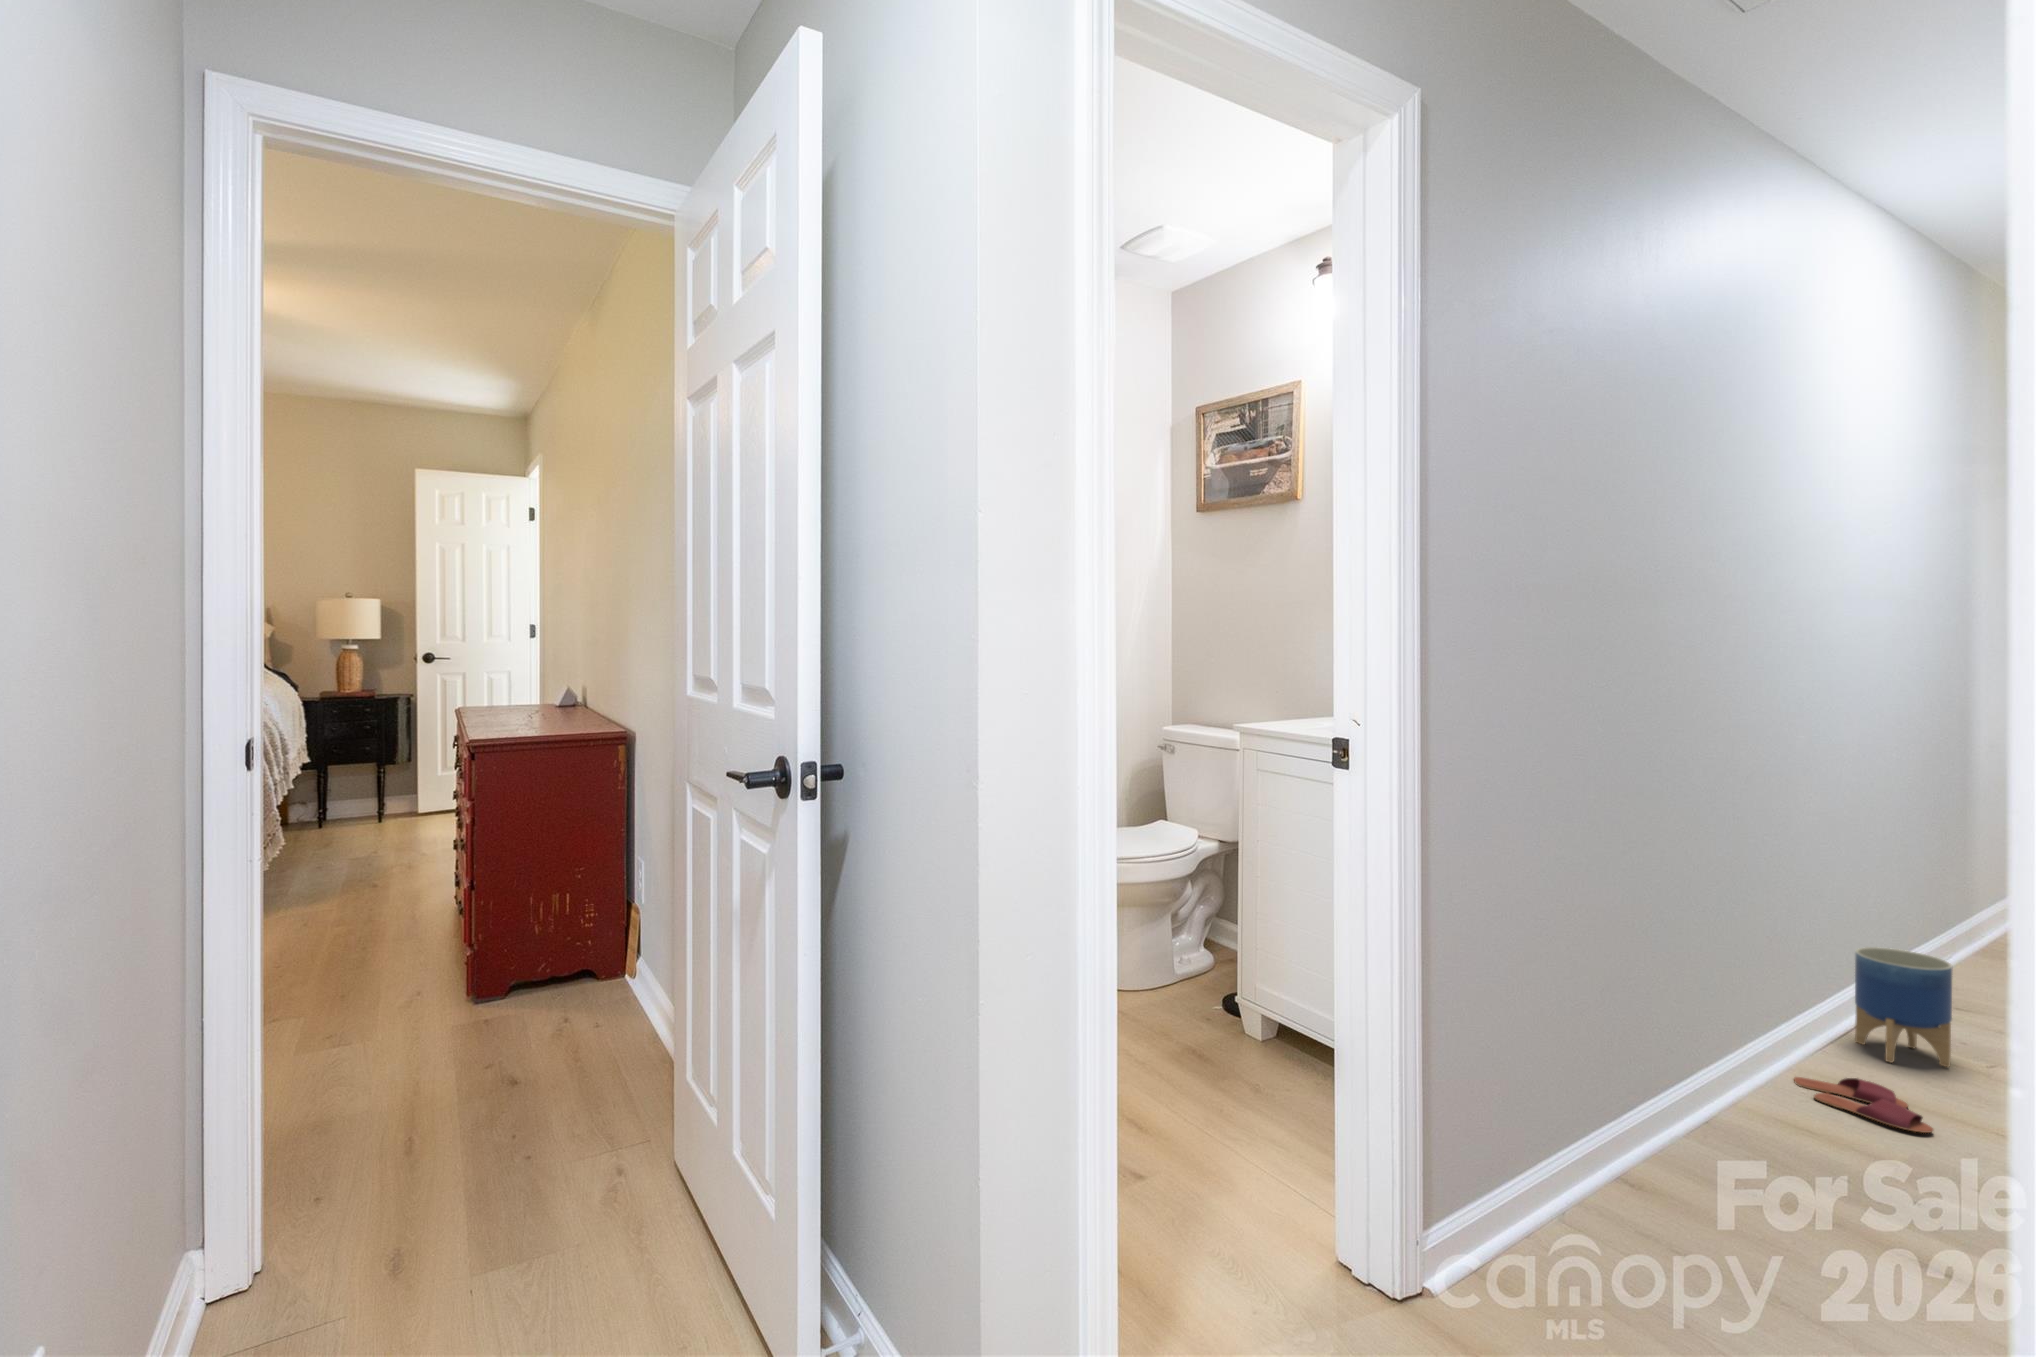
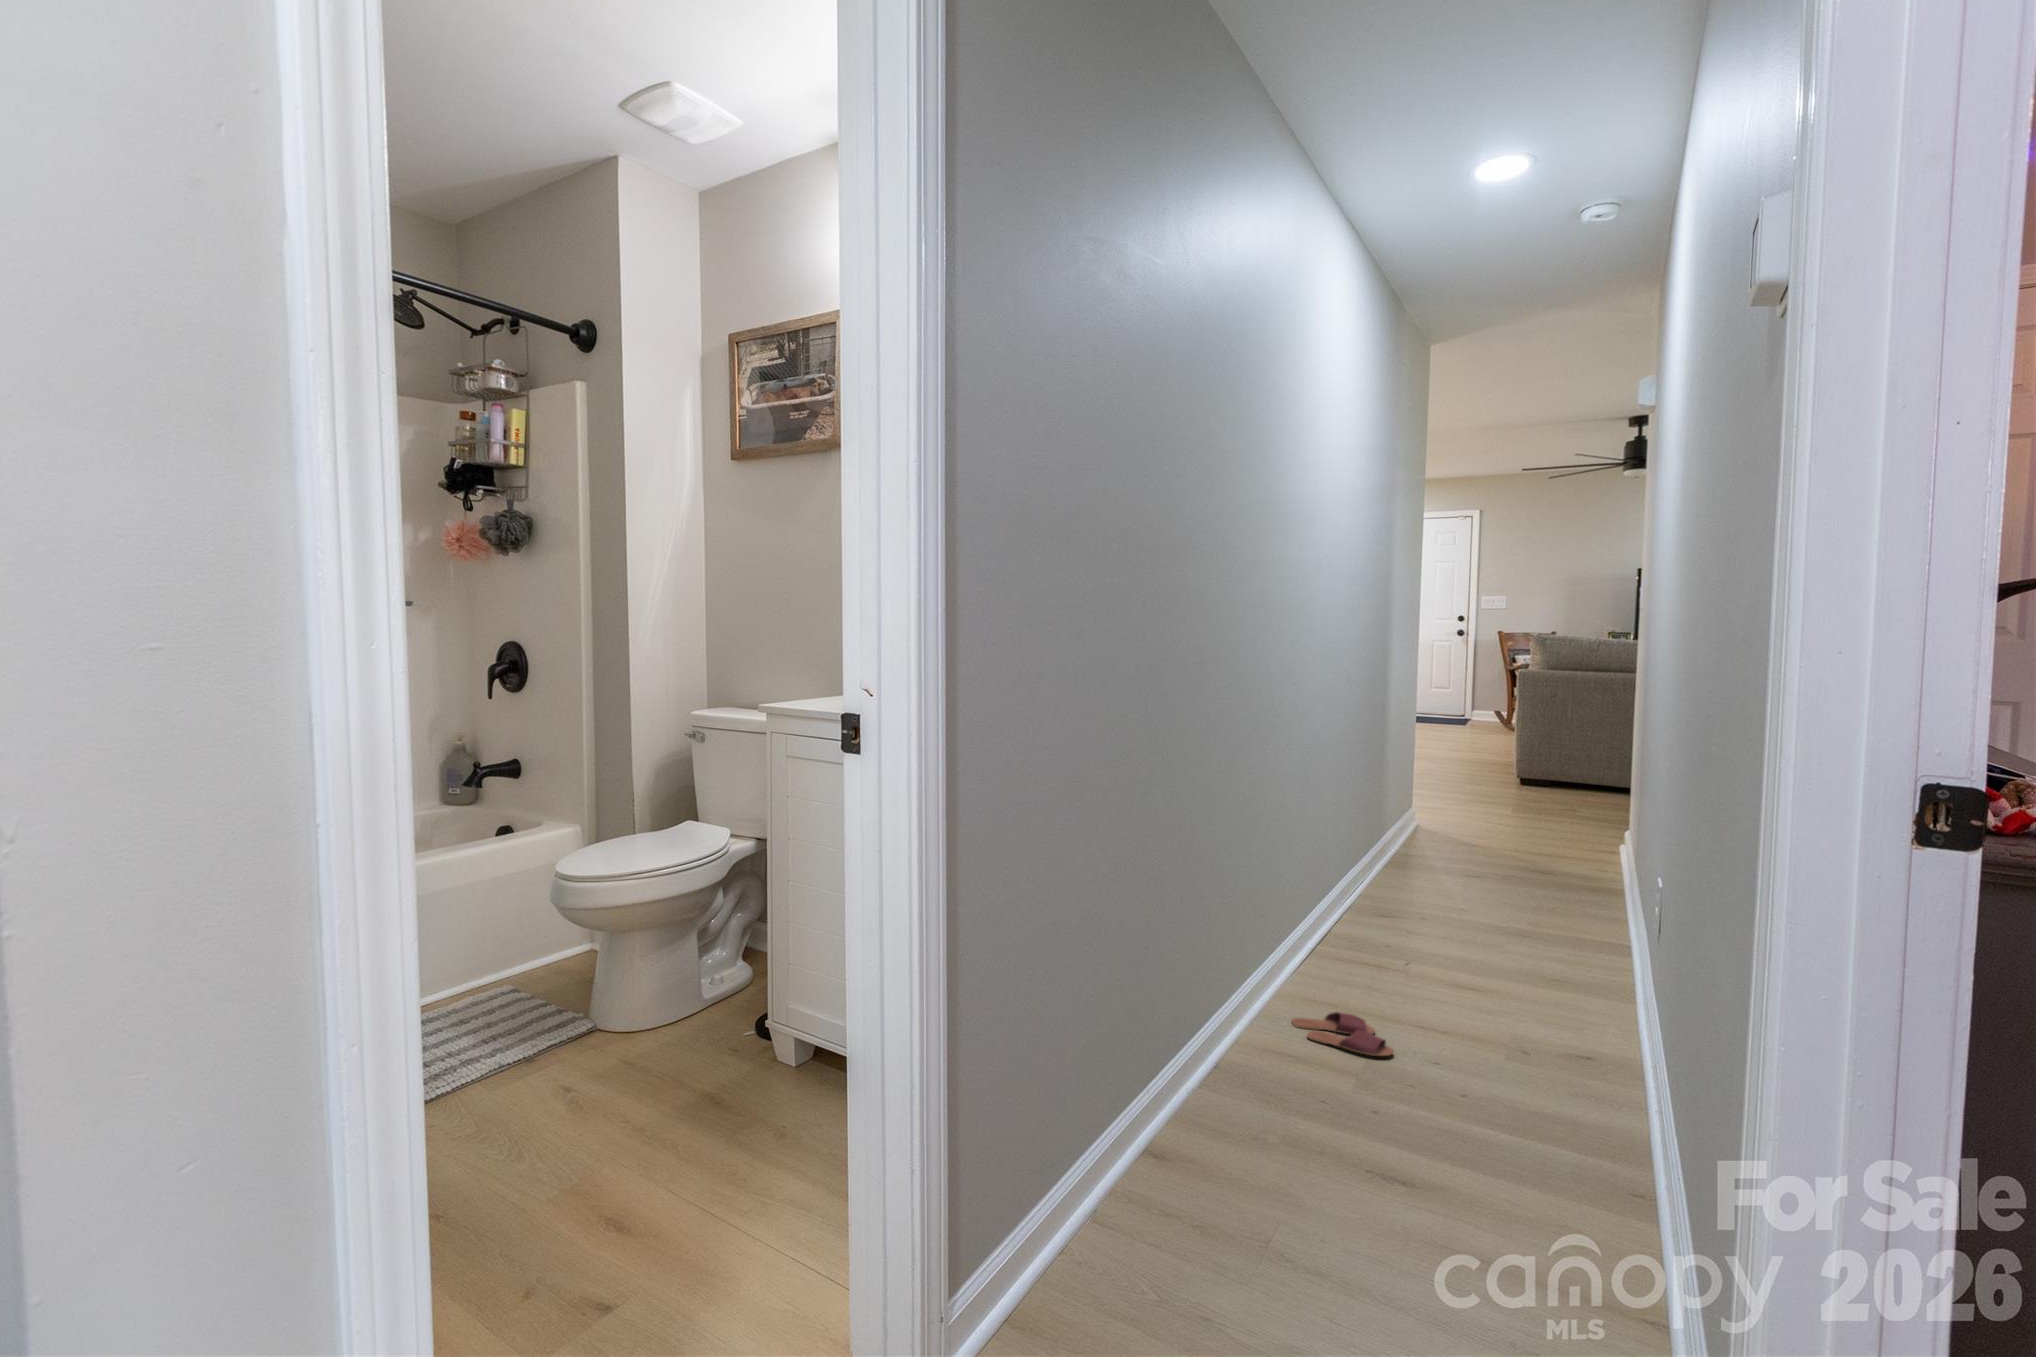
planter: present [1855,947,1952,1067] -> none [1335,888,1402,991]

